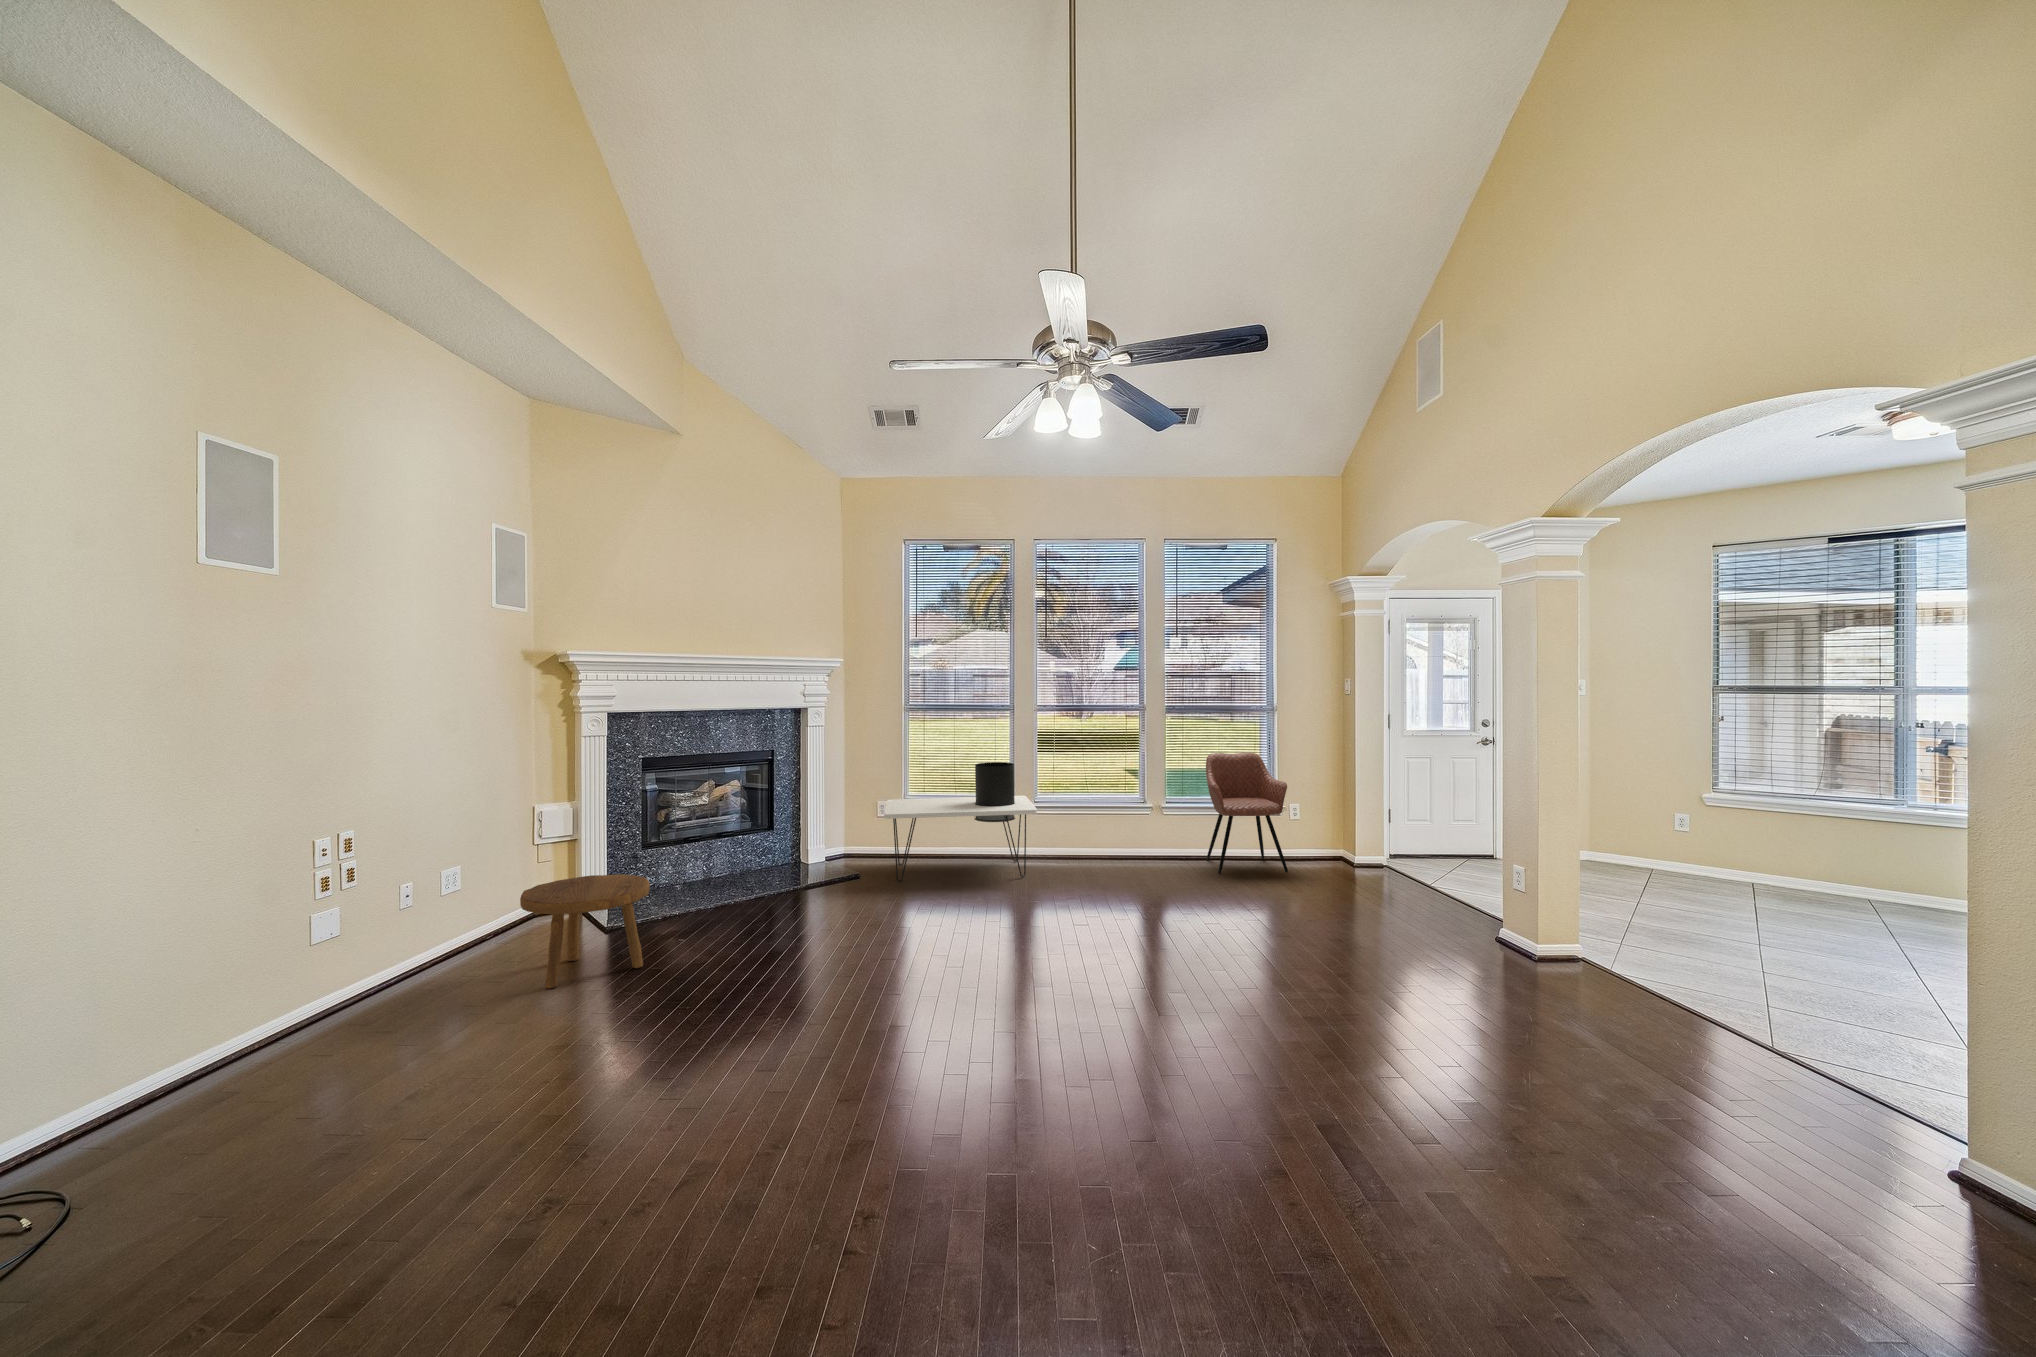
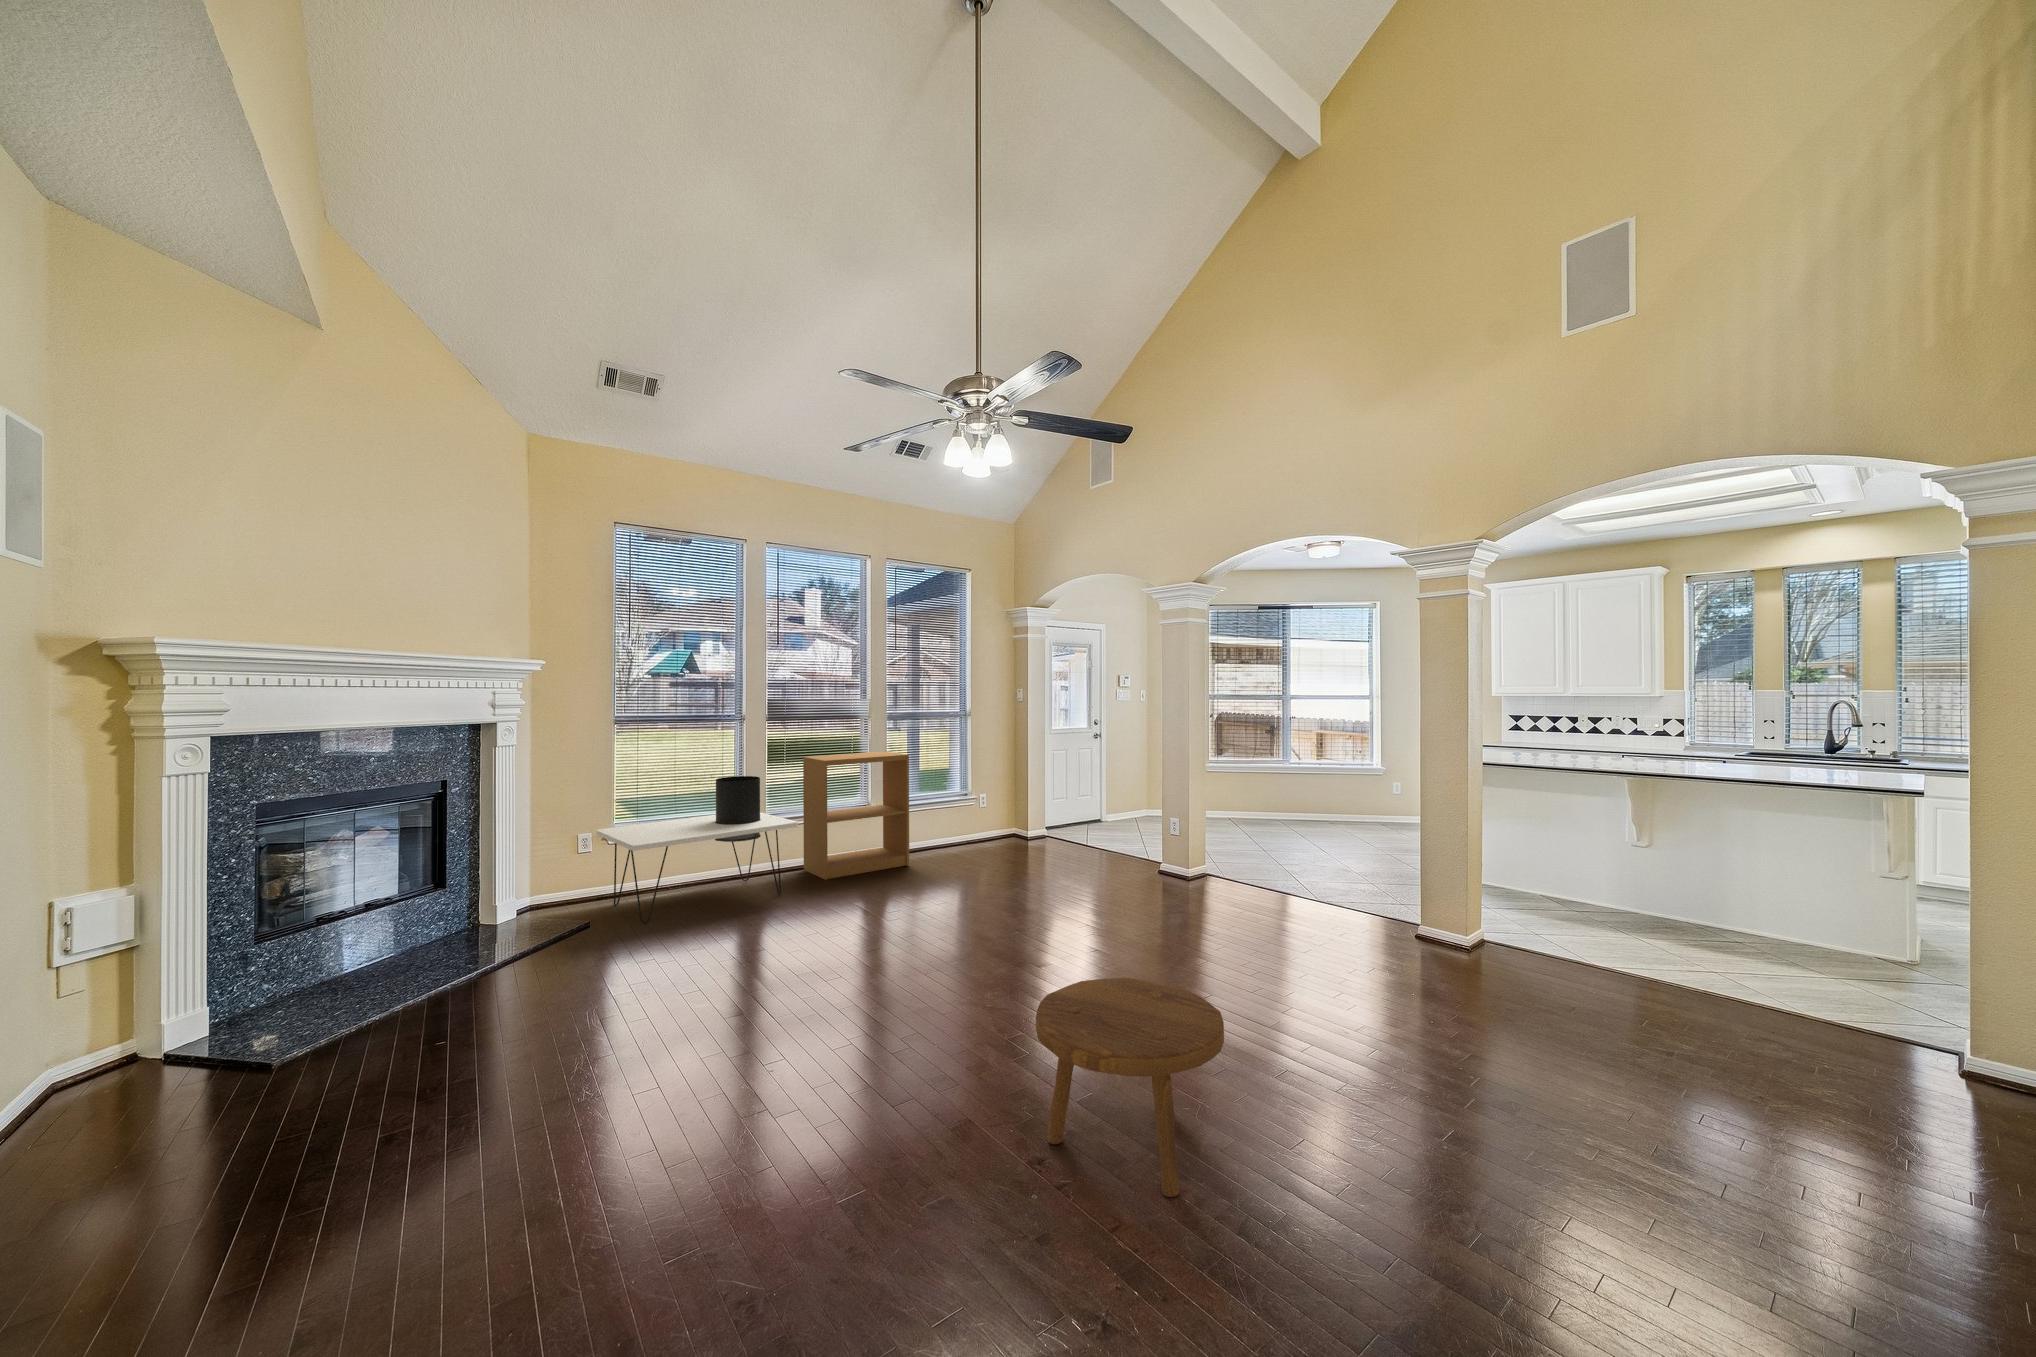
bookshelf: none [1076,747,1177,871] -> present [803,751,909,880]
armchair: present [1206,752,1288,874] -> none [918,753,996,864]
footstool: present [520,874,650,989] -> present [1036,978,1224,1197]

